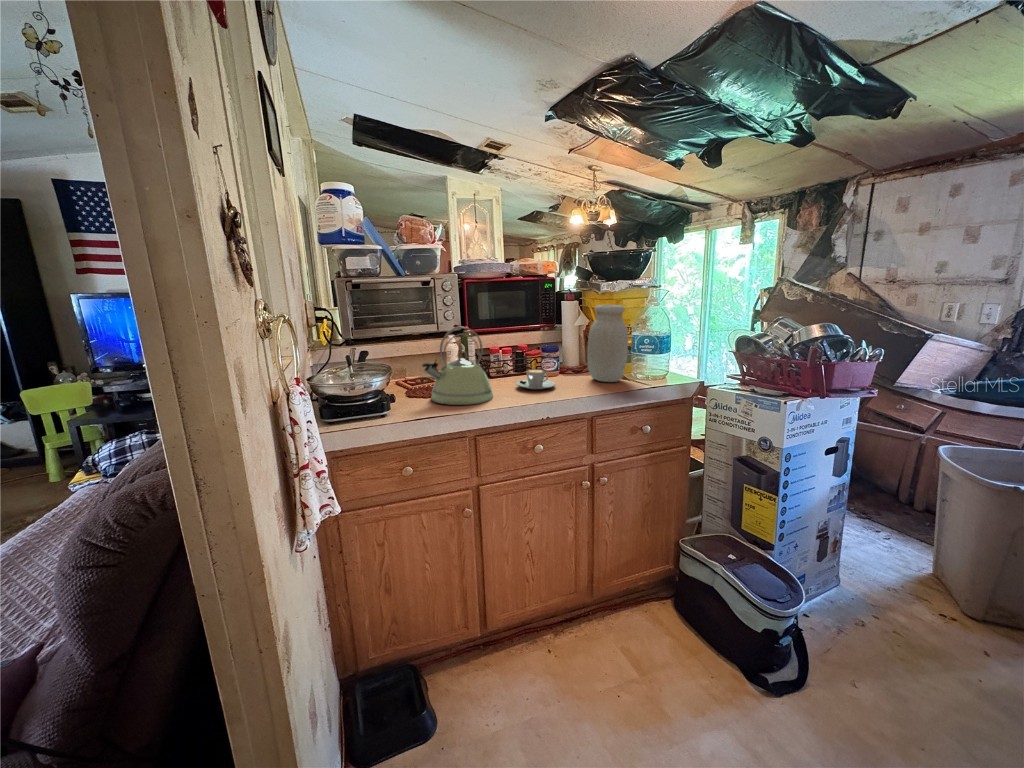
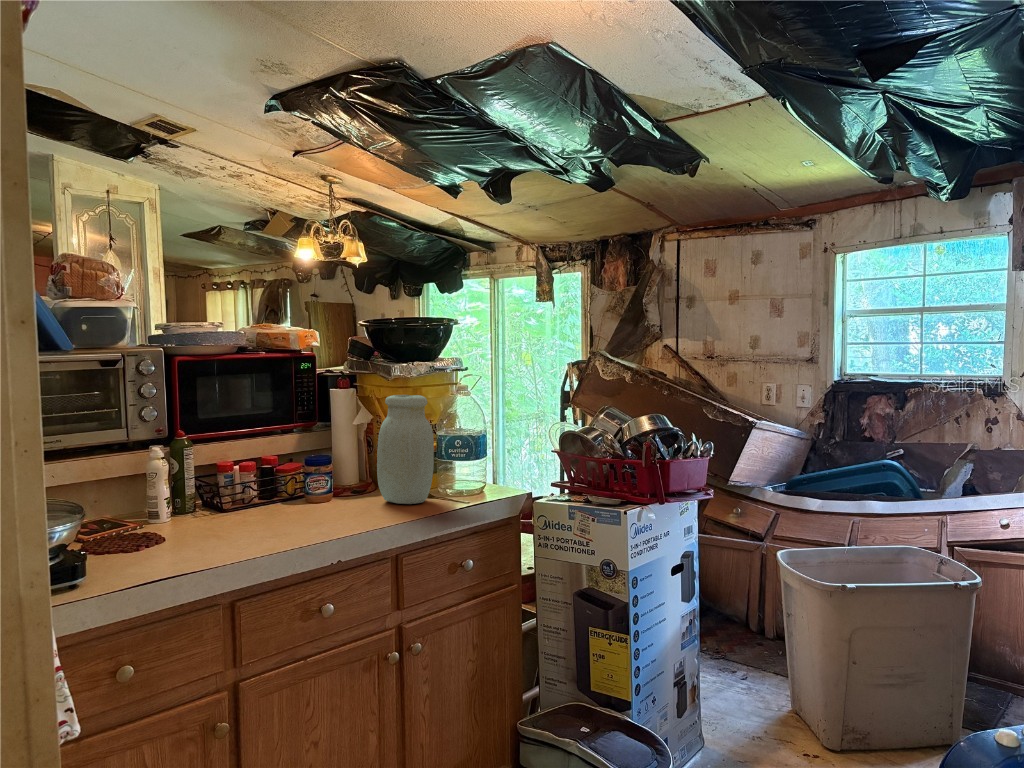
kettle: present [422,327,493,405] -> none [141,432,253,555]
coffee cup: present [516,370,555,390] -> none [278,493,339,522]

